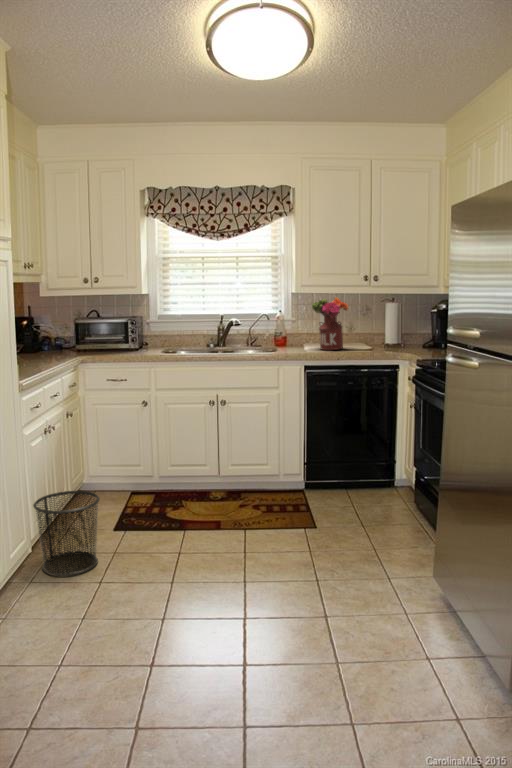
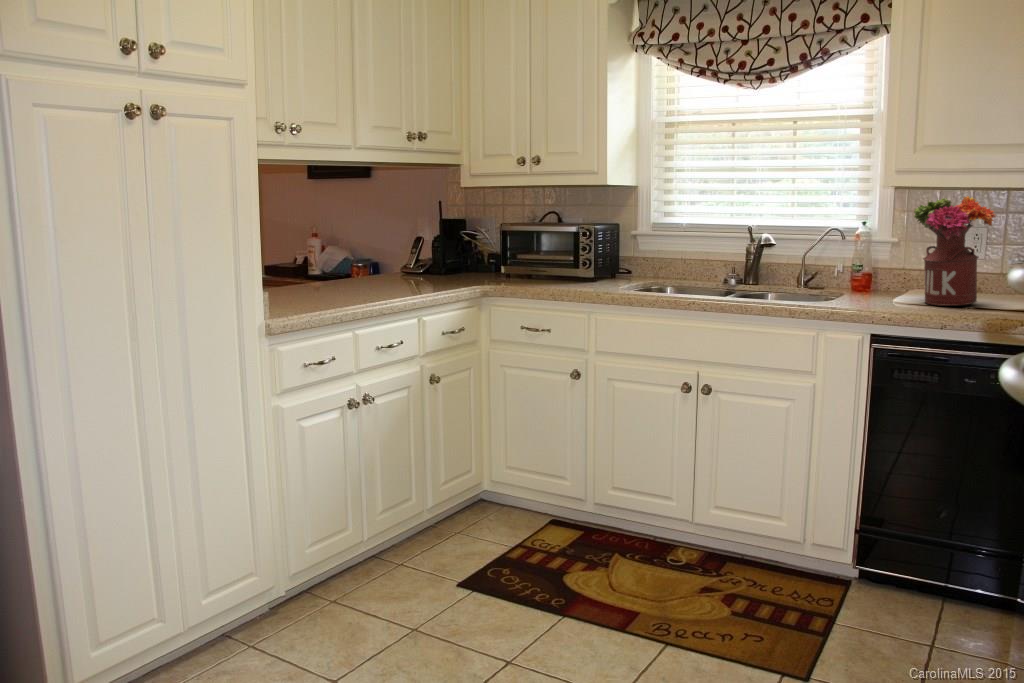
trash can: present [33,491,100,576] -> none [300,495,404,633]

